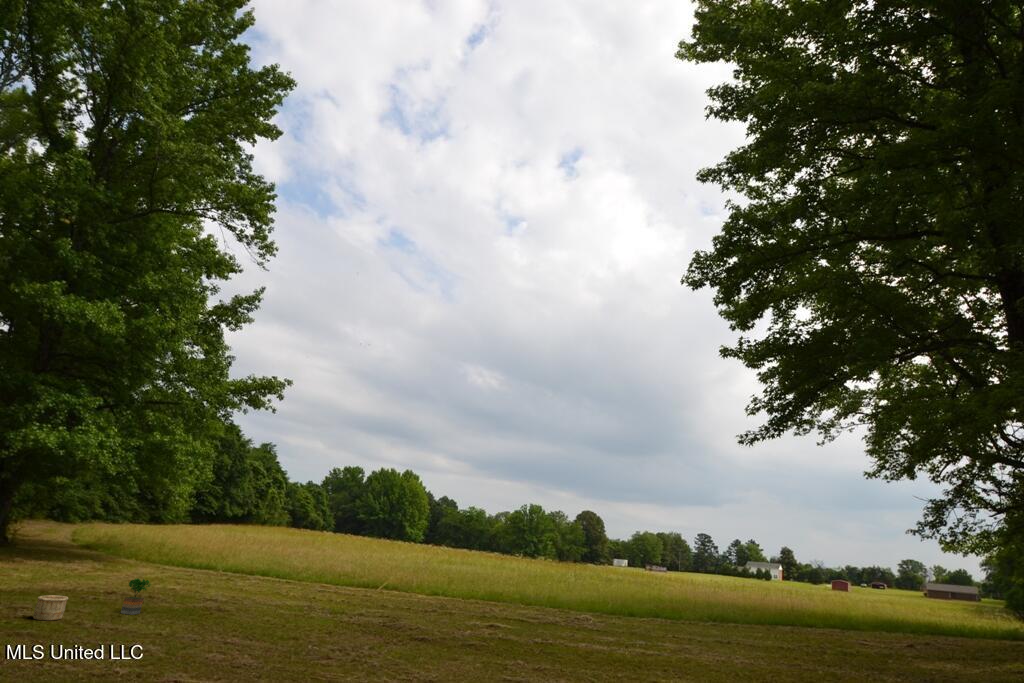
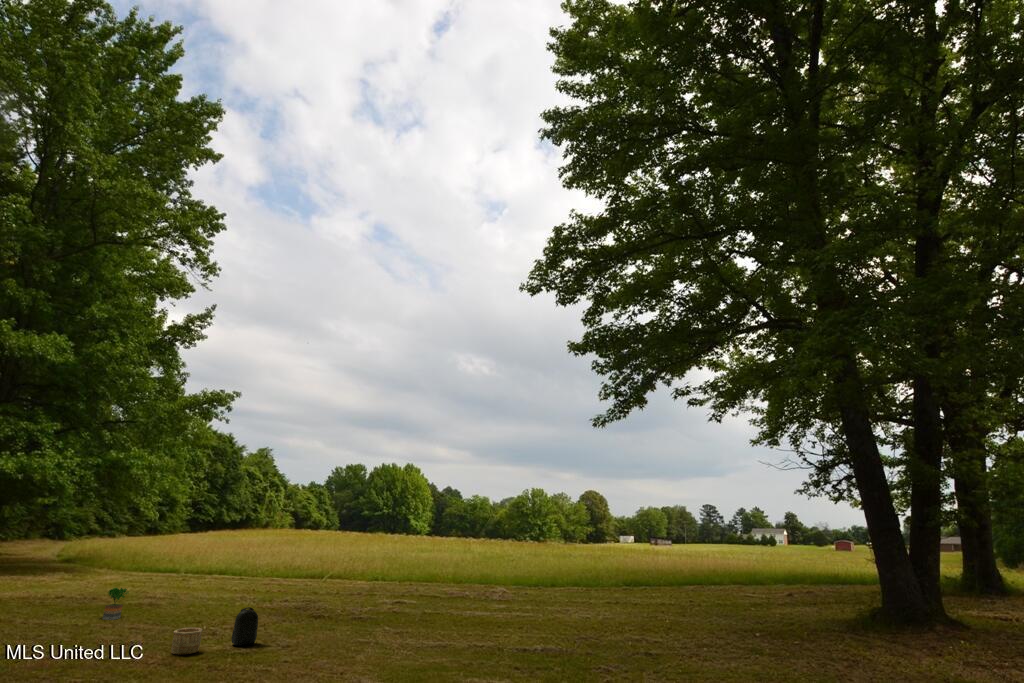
wooden bucket: present [33,595,68,620] -> present [171,627,203,655]
backpack: none [254,615,287,660] -> present [232,607,258,646]

